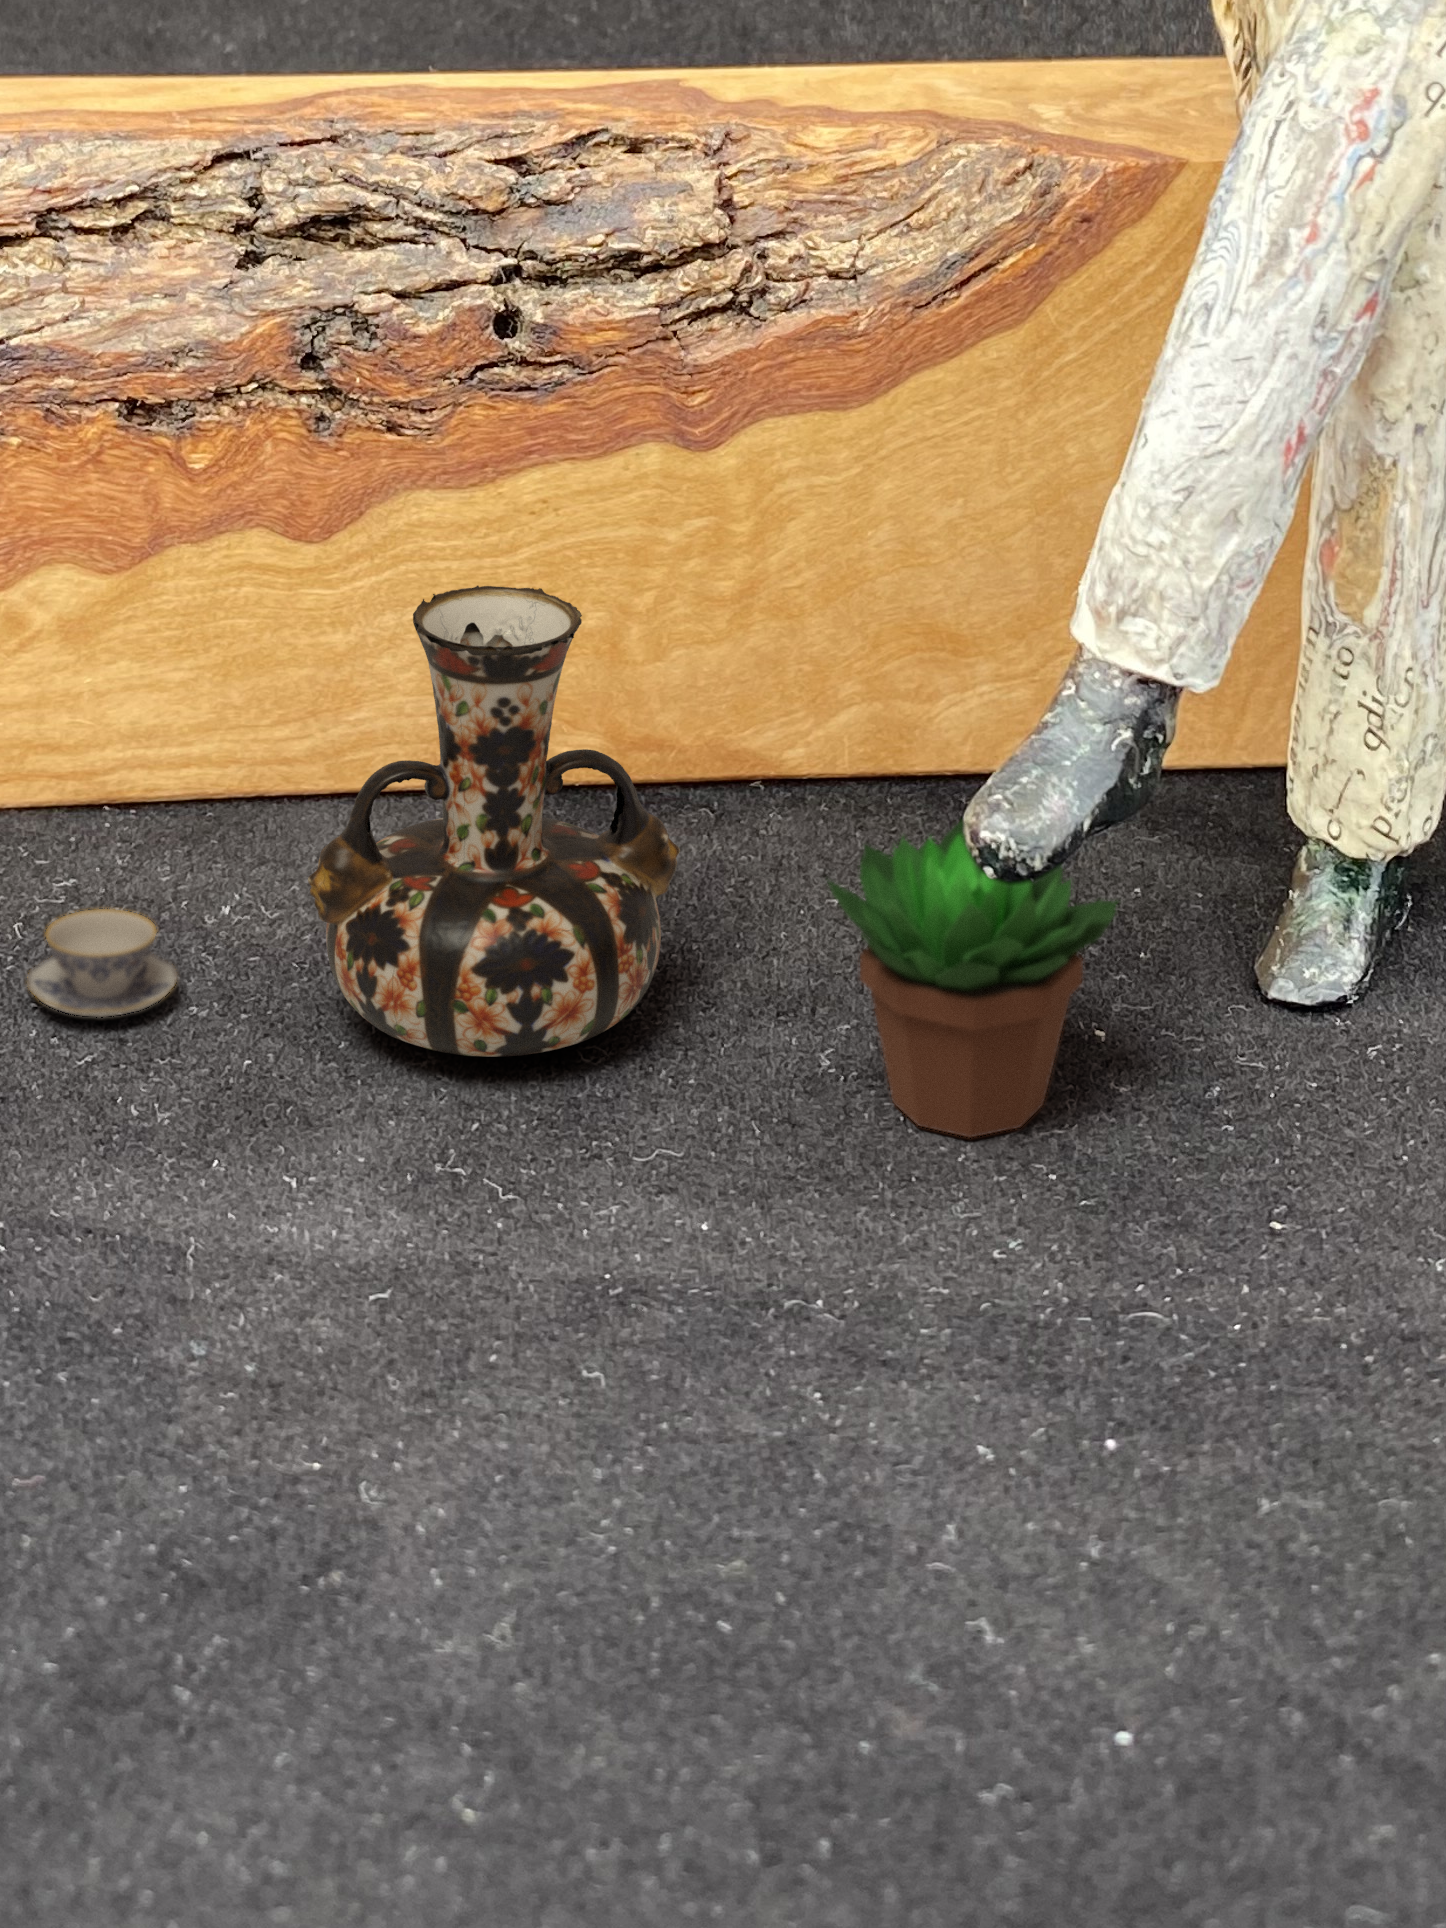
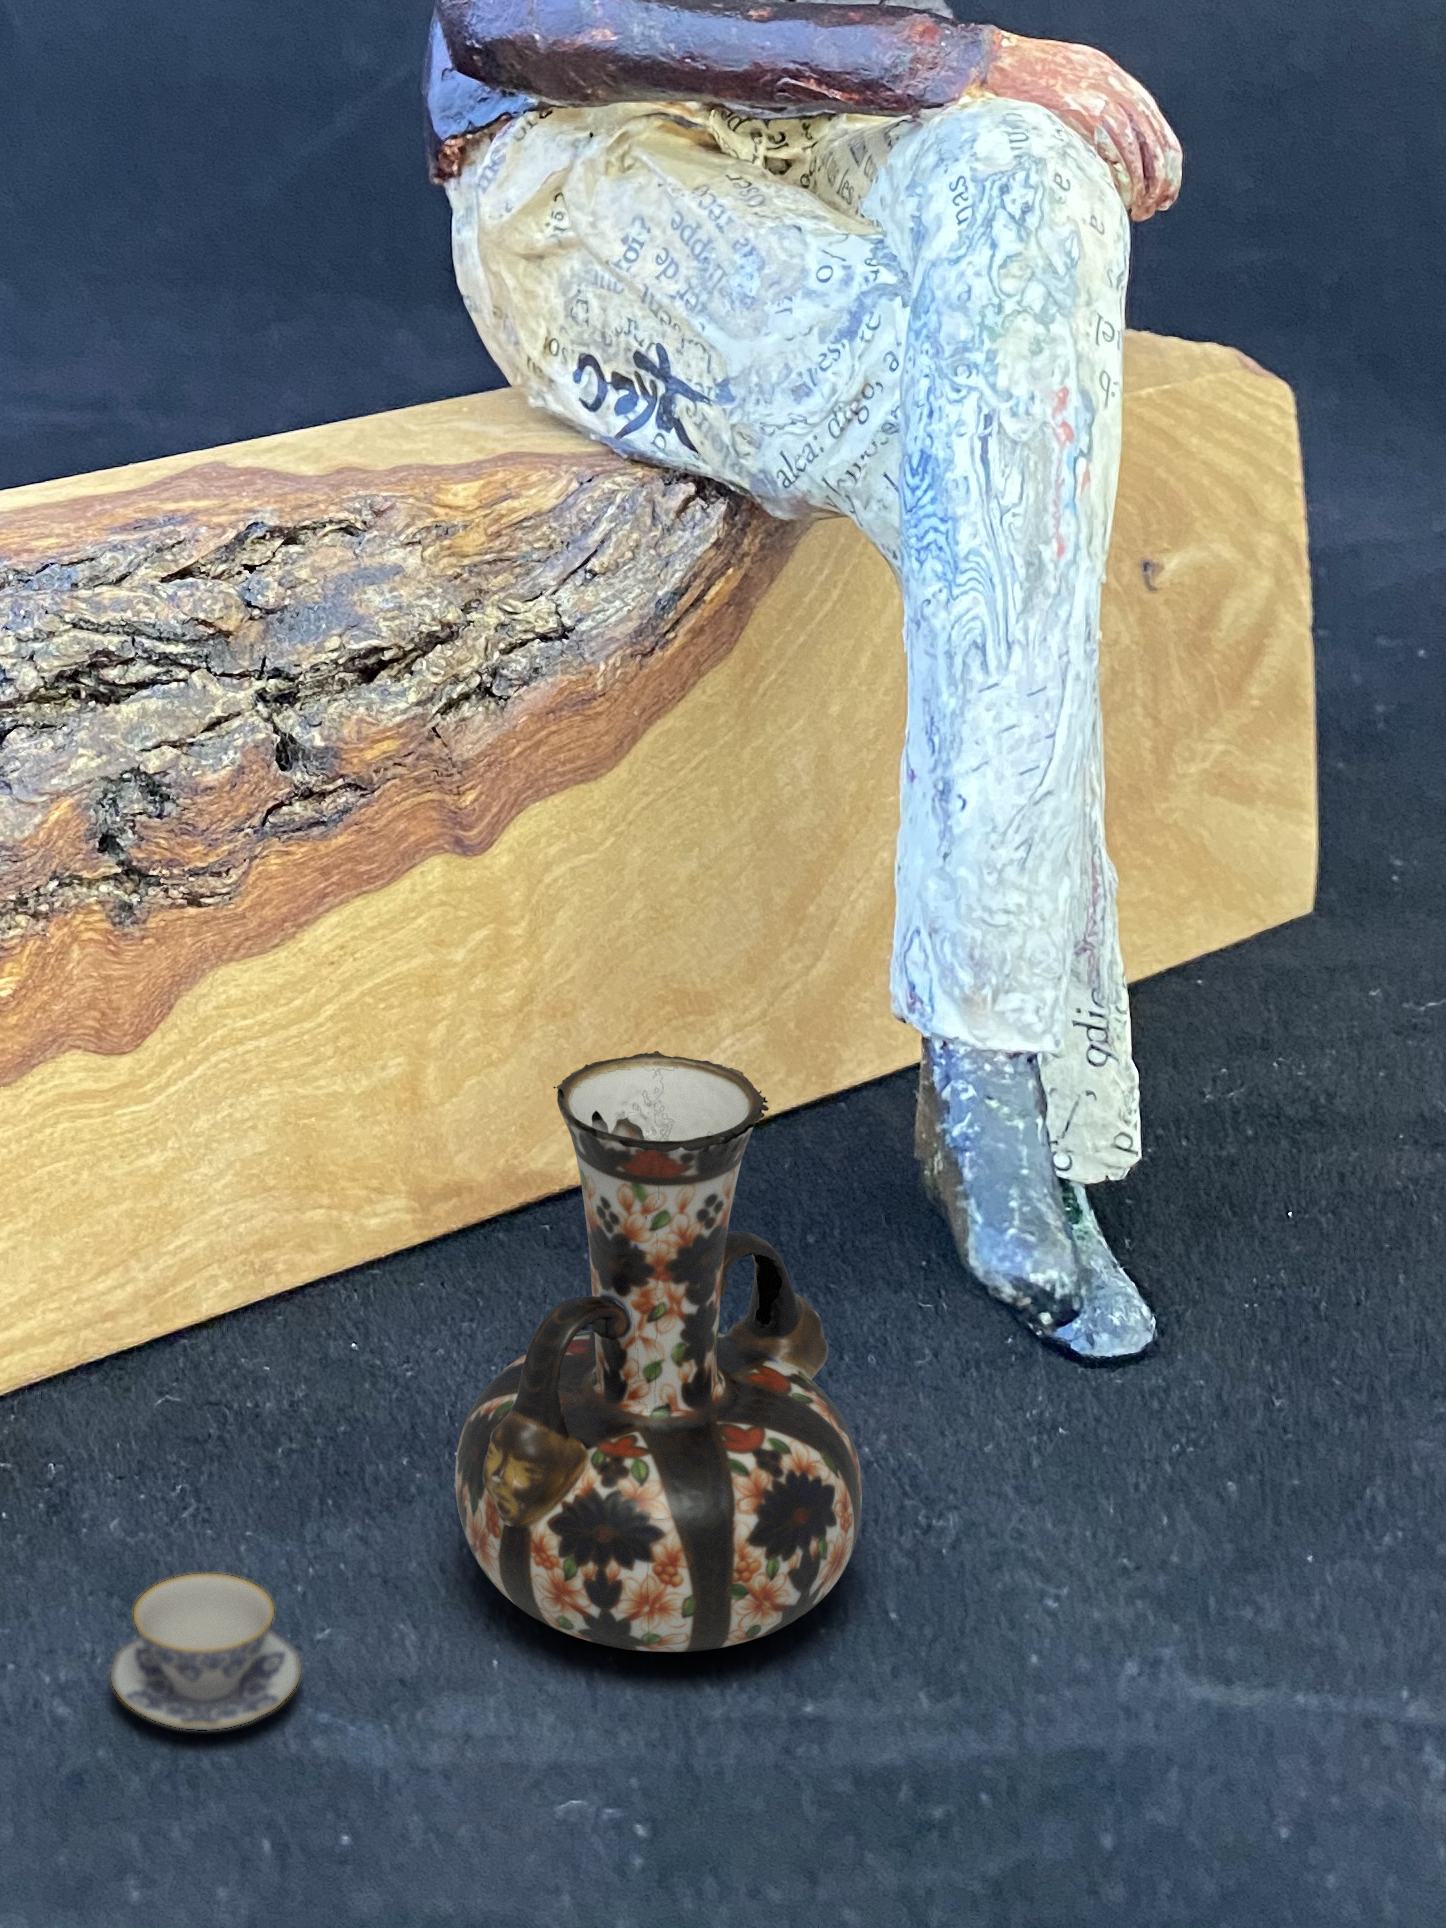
succulent plant: present [827,820,1118,1137] -> none [1074,1207,1408,1587]

